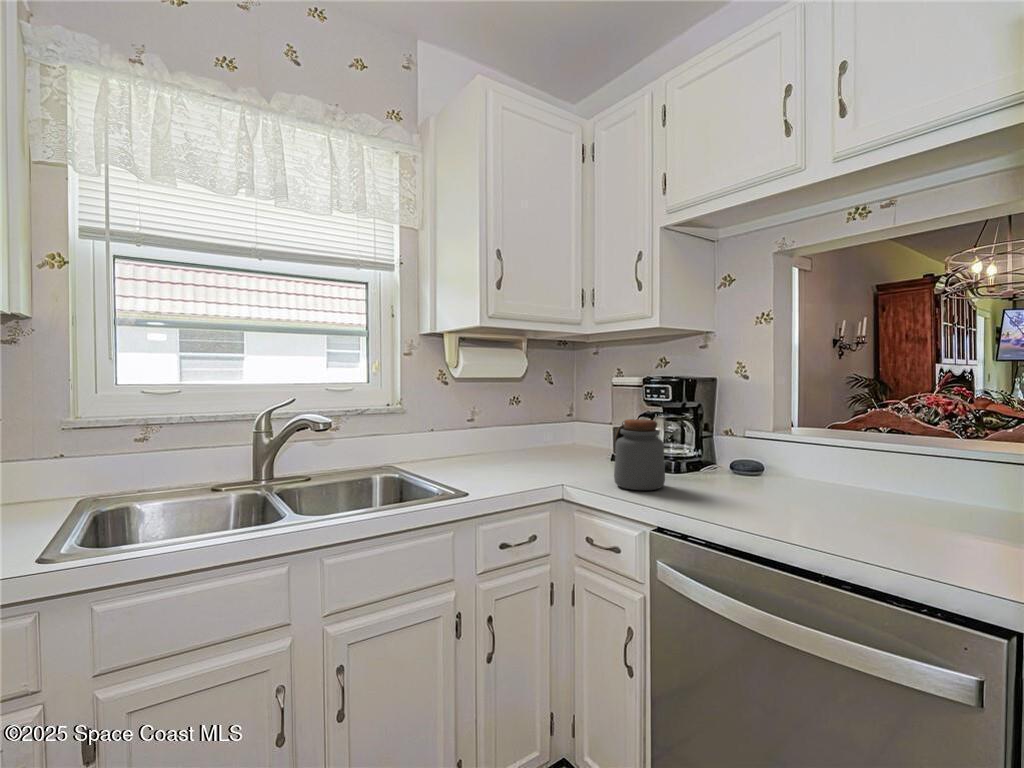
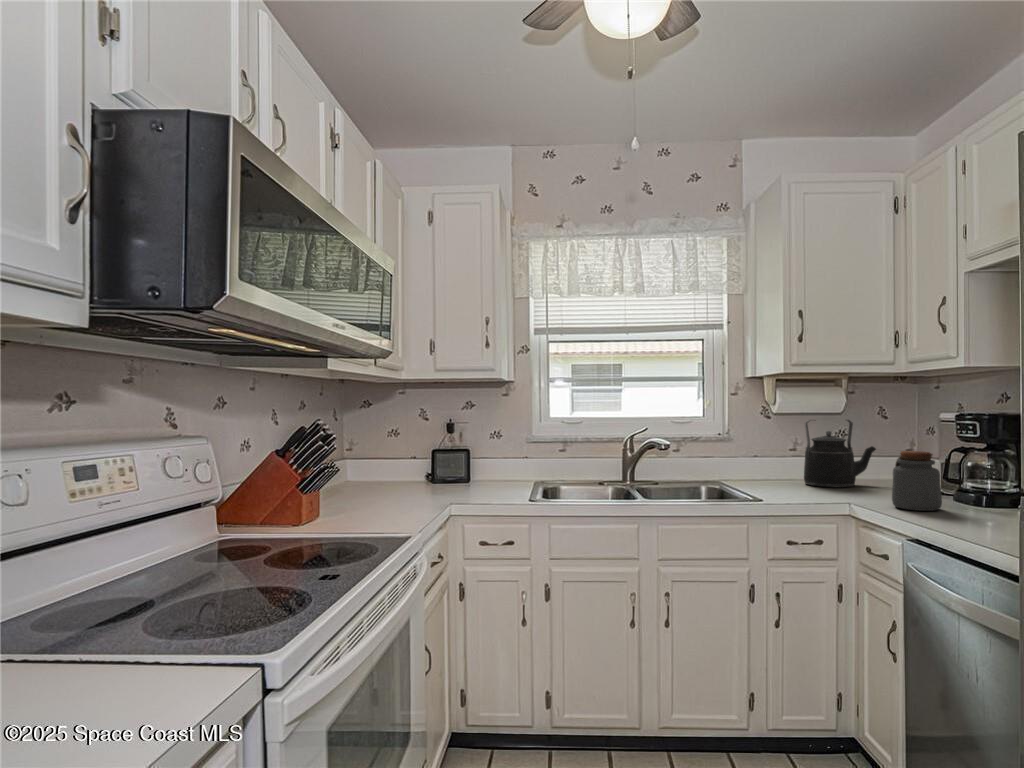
kettle: none [486,385,553,462] -> present [804,420,876,487]

